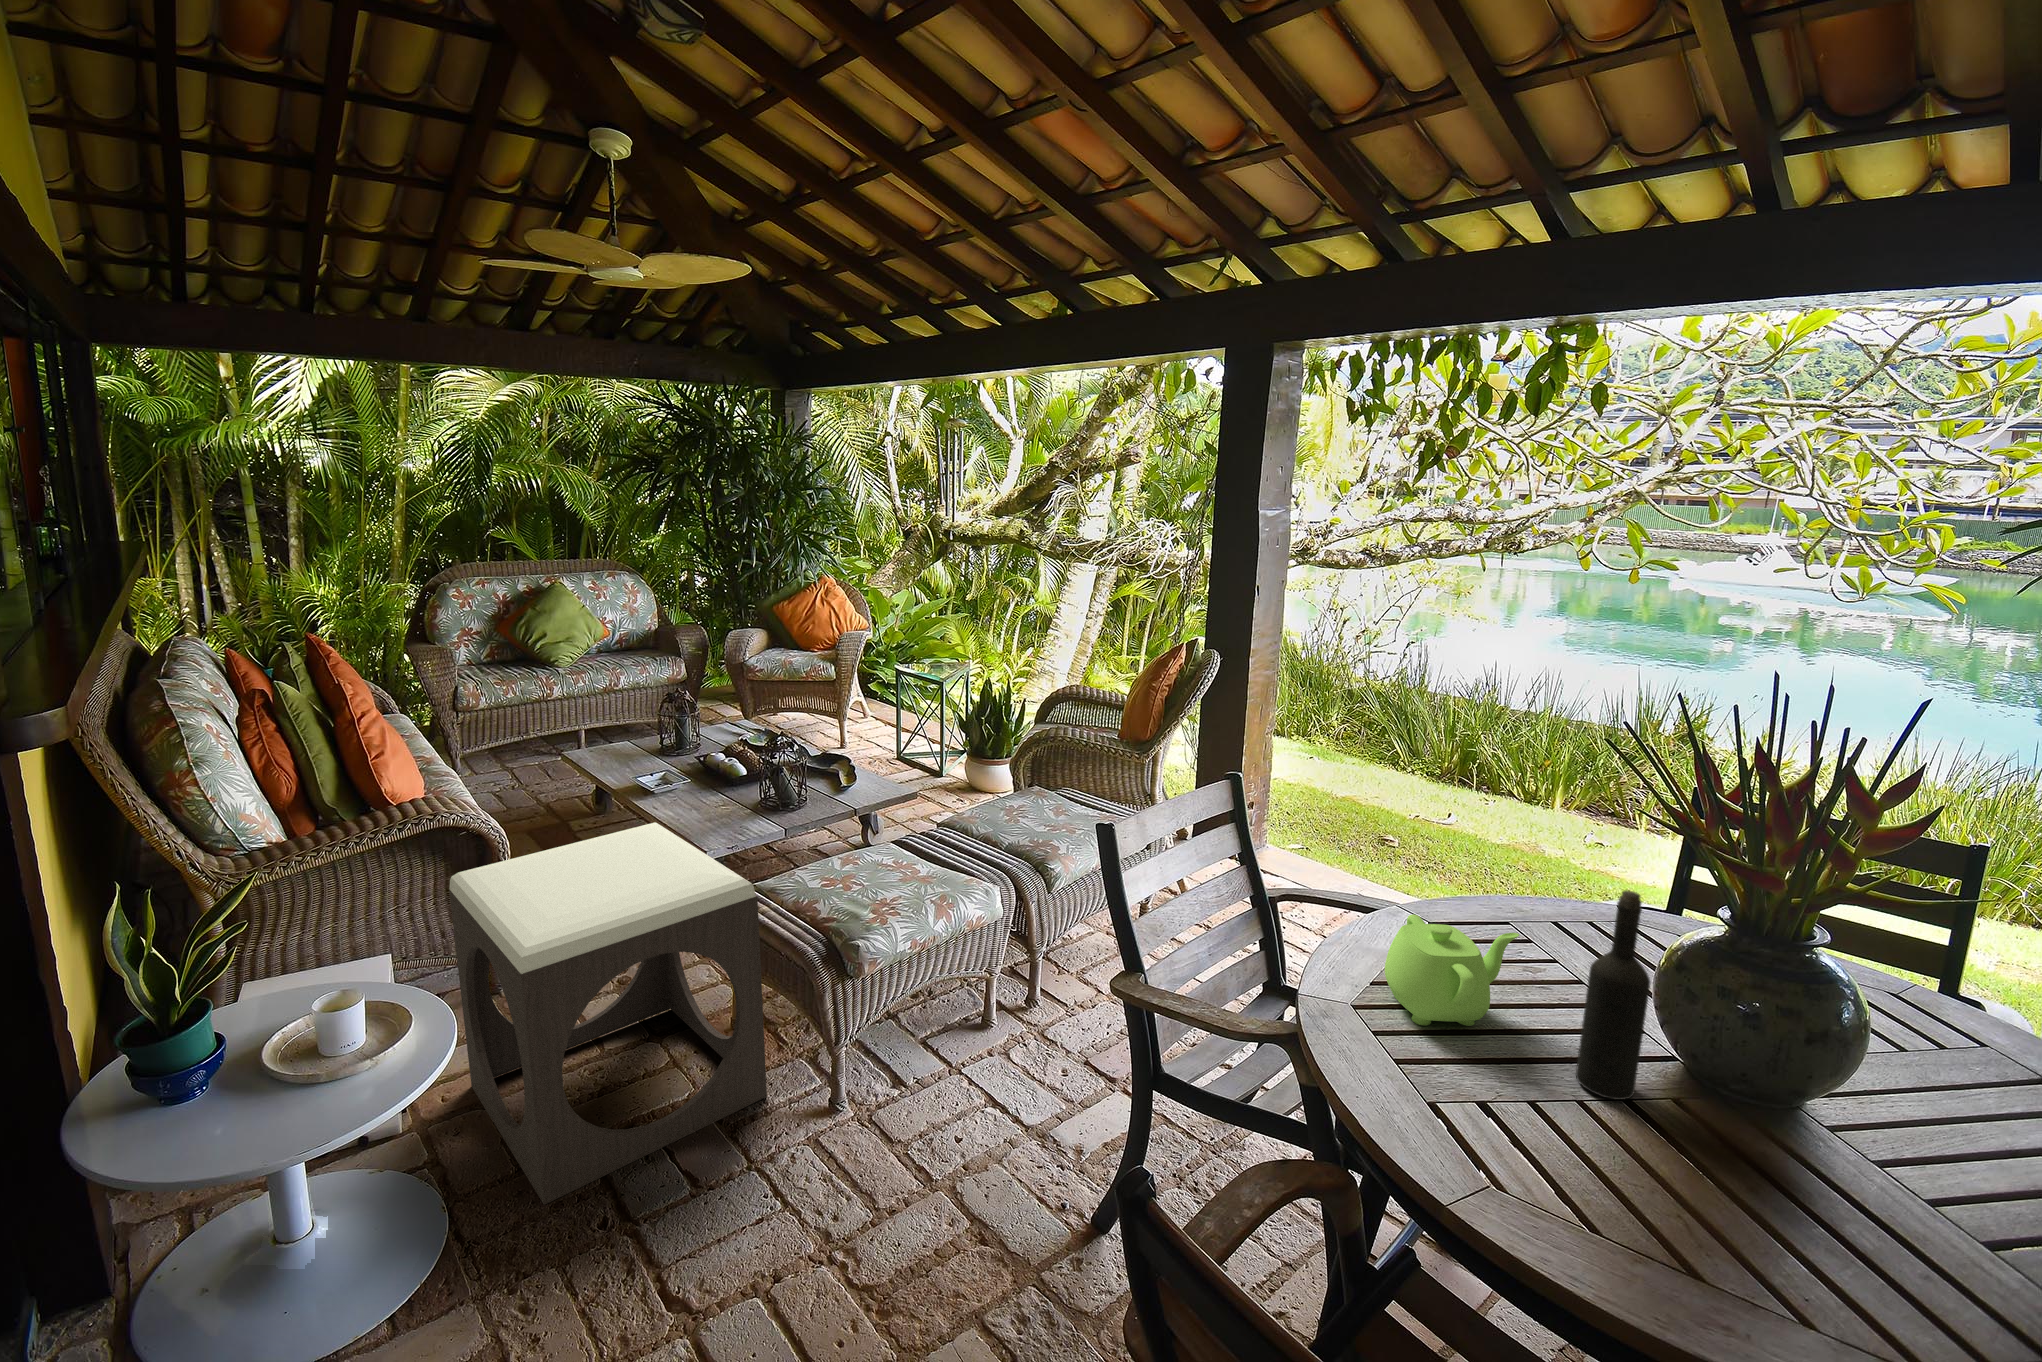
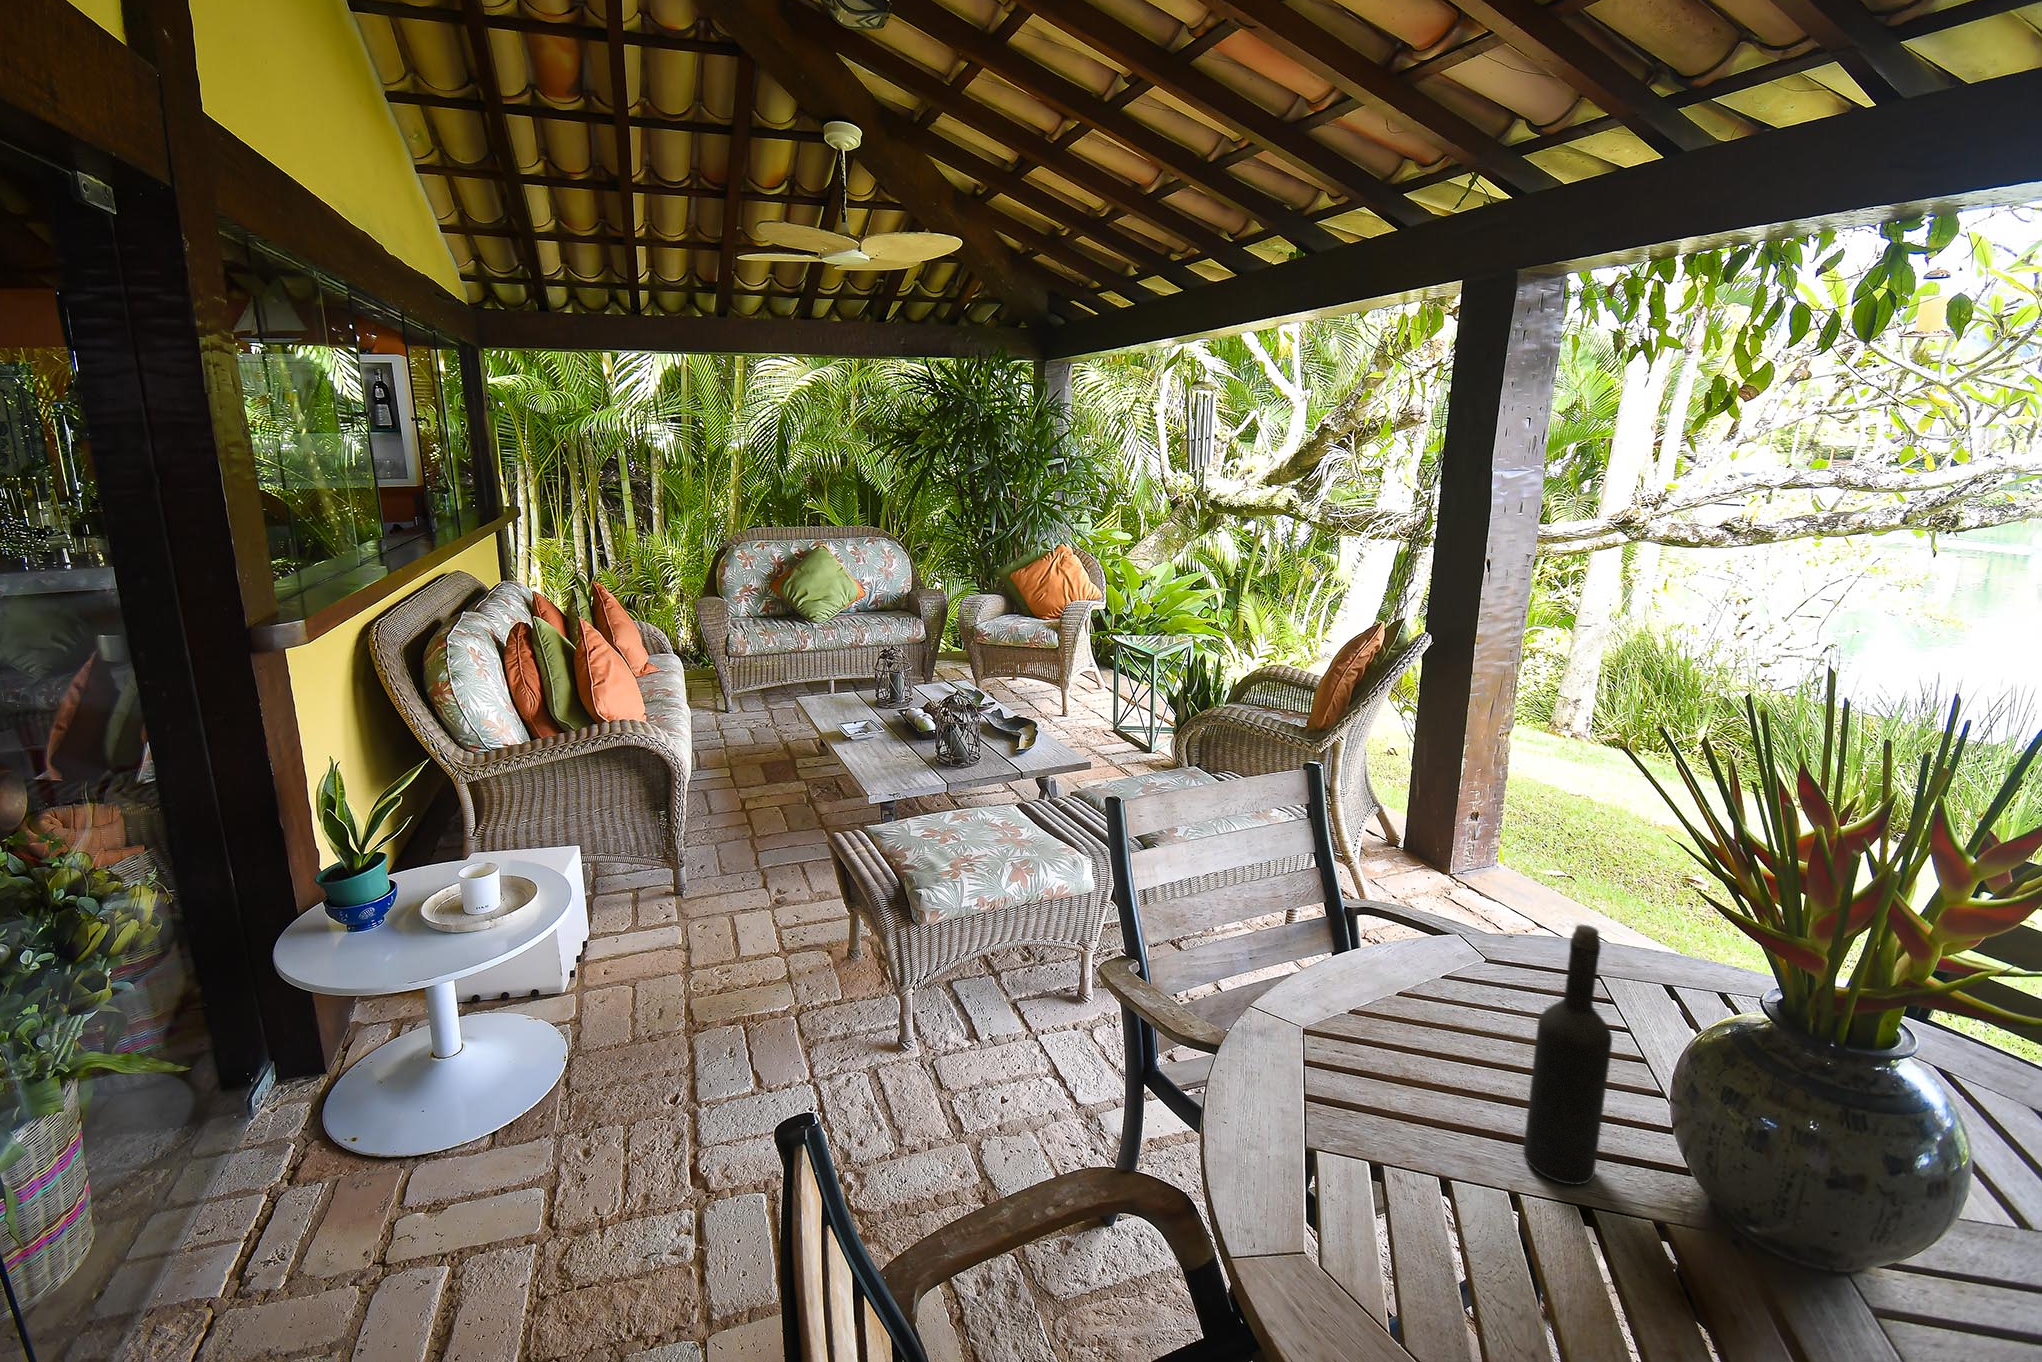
footstool: present [449,822,767,1205] -> none [609,759,851,1075]
teapot: present [1385,915,1519,1026] -> none [1350,931,1514,1067]

